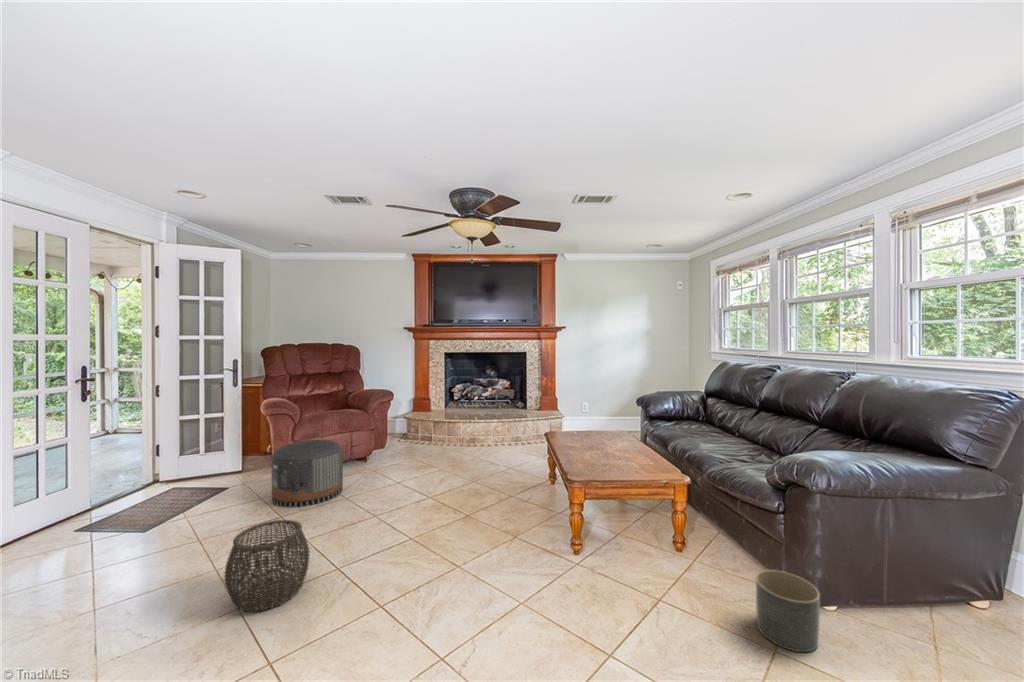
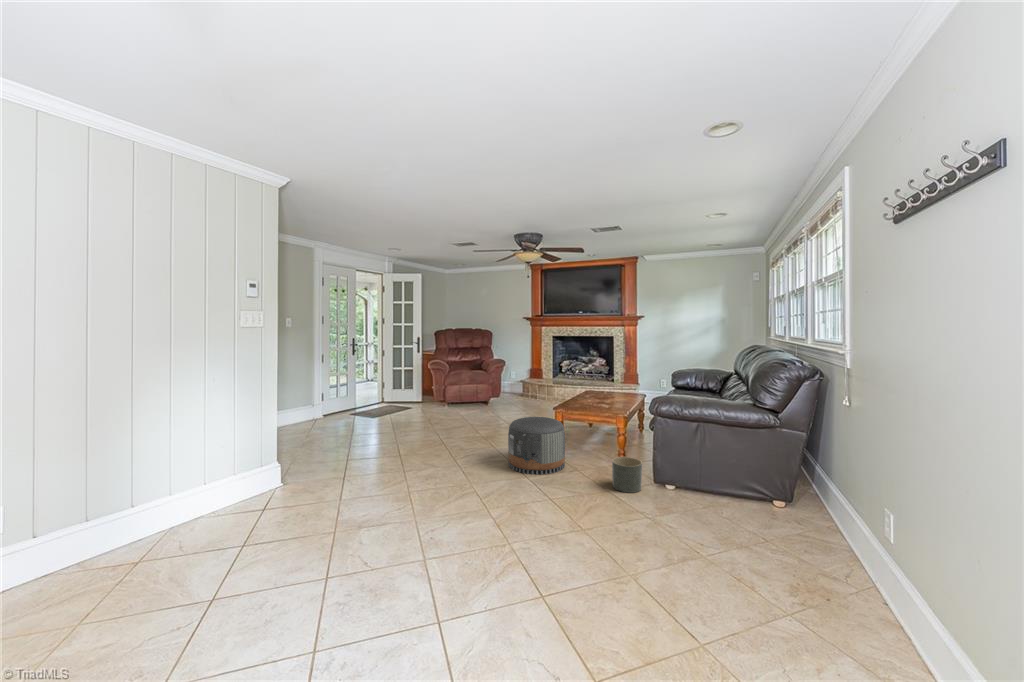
pouf: present [272,440,343,507] -> present [508,417,565,475]
woven basket: present [224,520,310,612] -> none [395,411,429,444]

